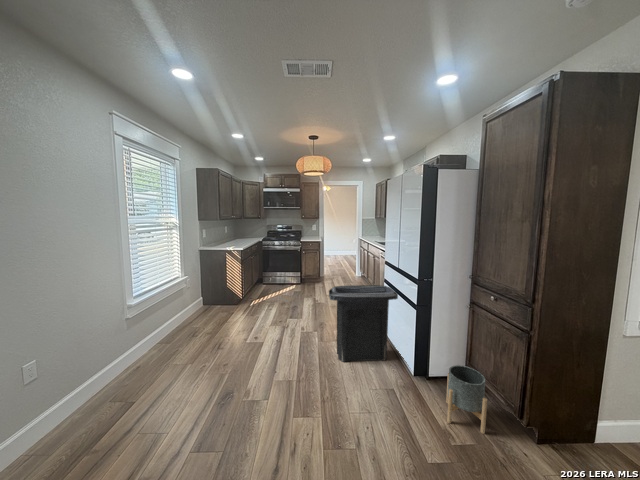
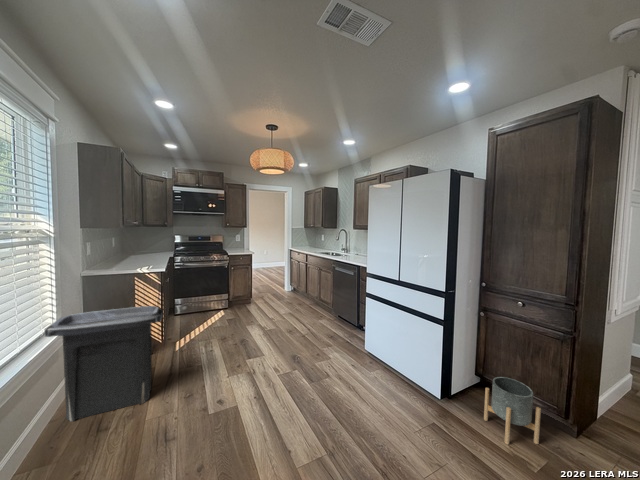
trash can: present [329,285,398,362] -> present [45,306,163,421]

